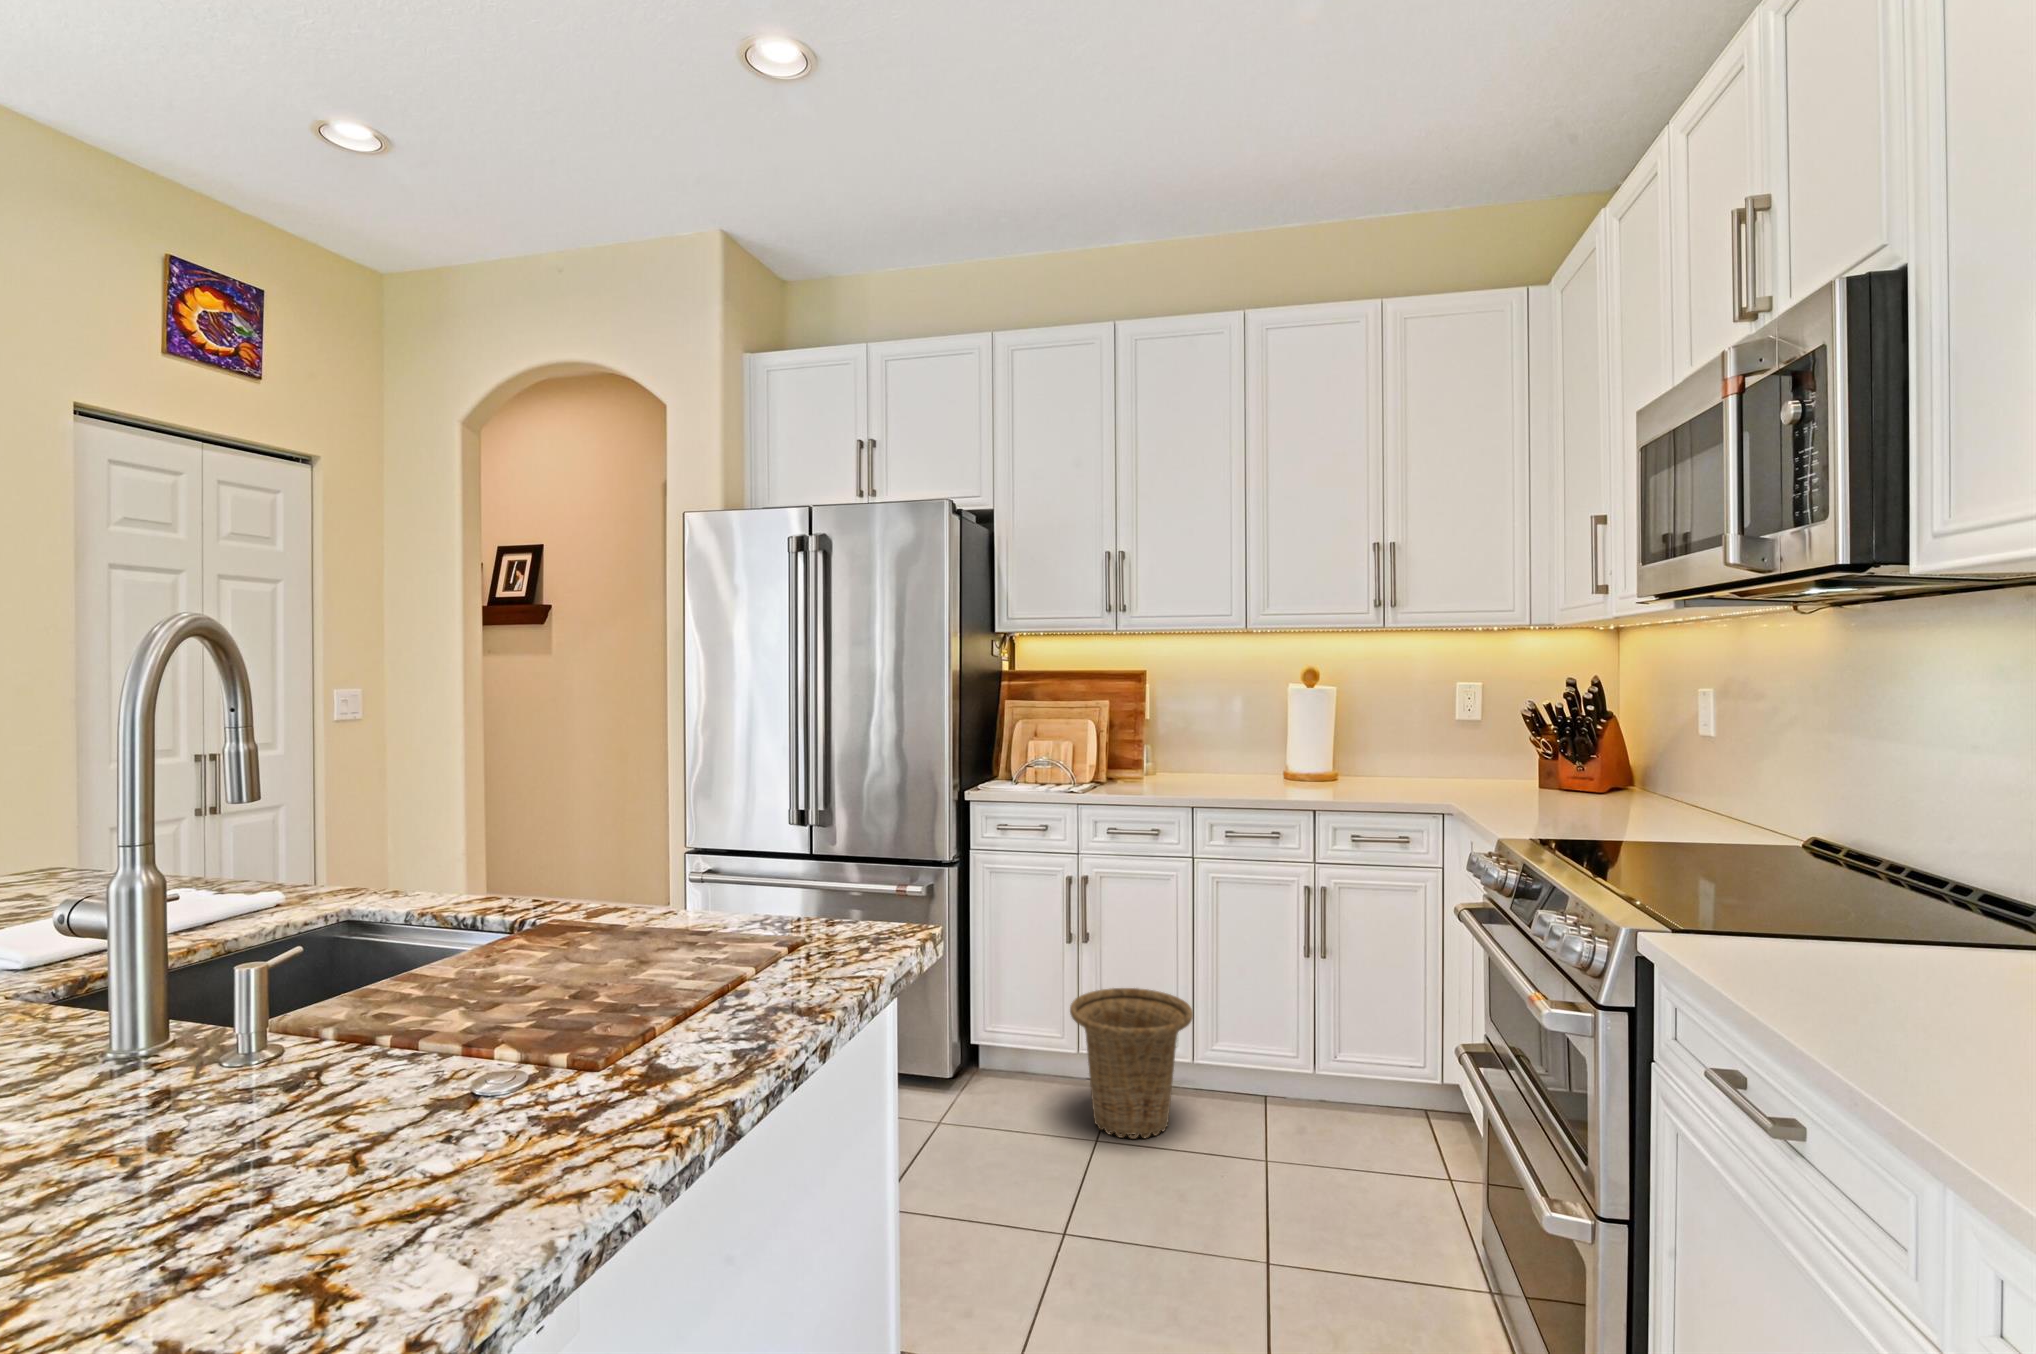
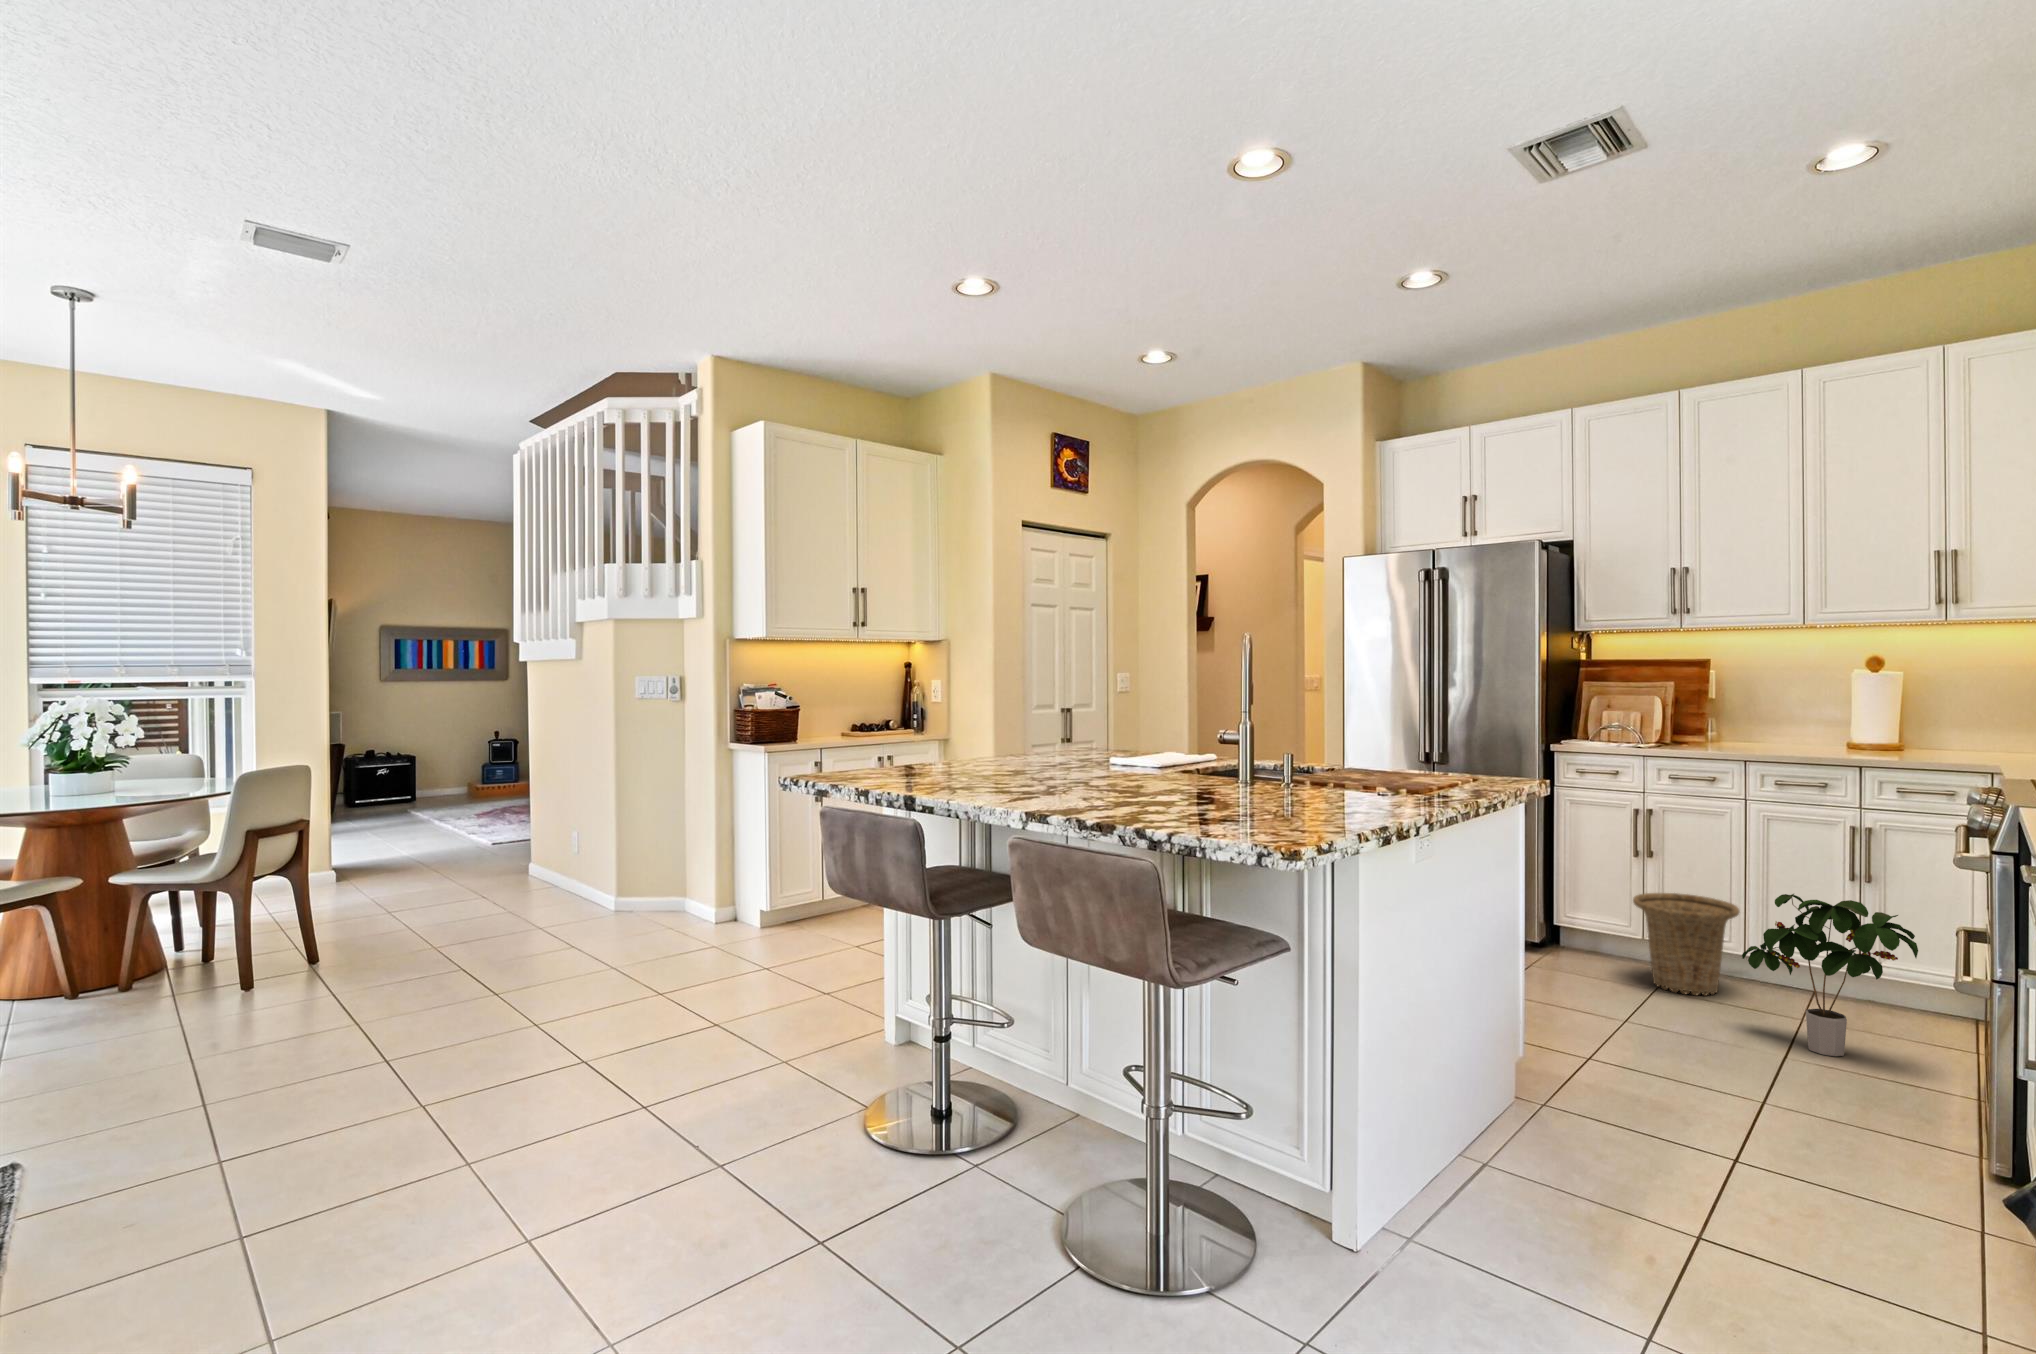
potted plant: none [1213,1008,1419,1240] -> present [1742,894,1918,1056]

